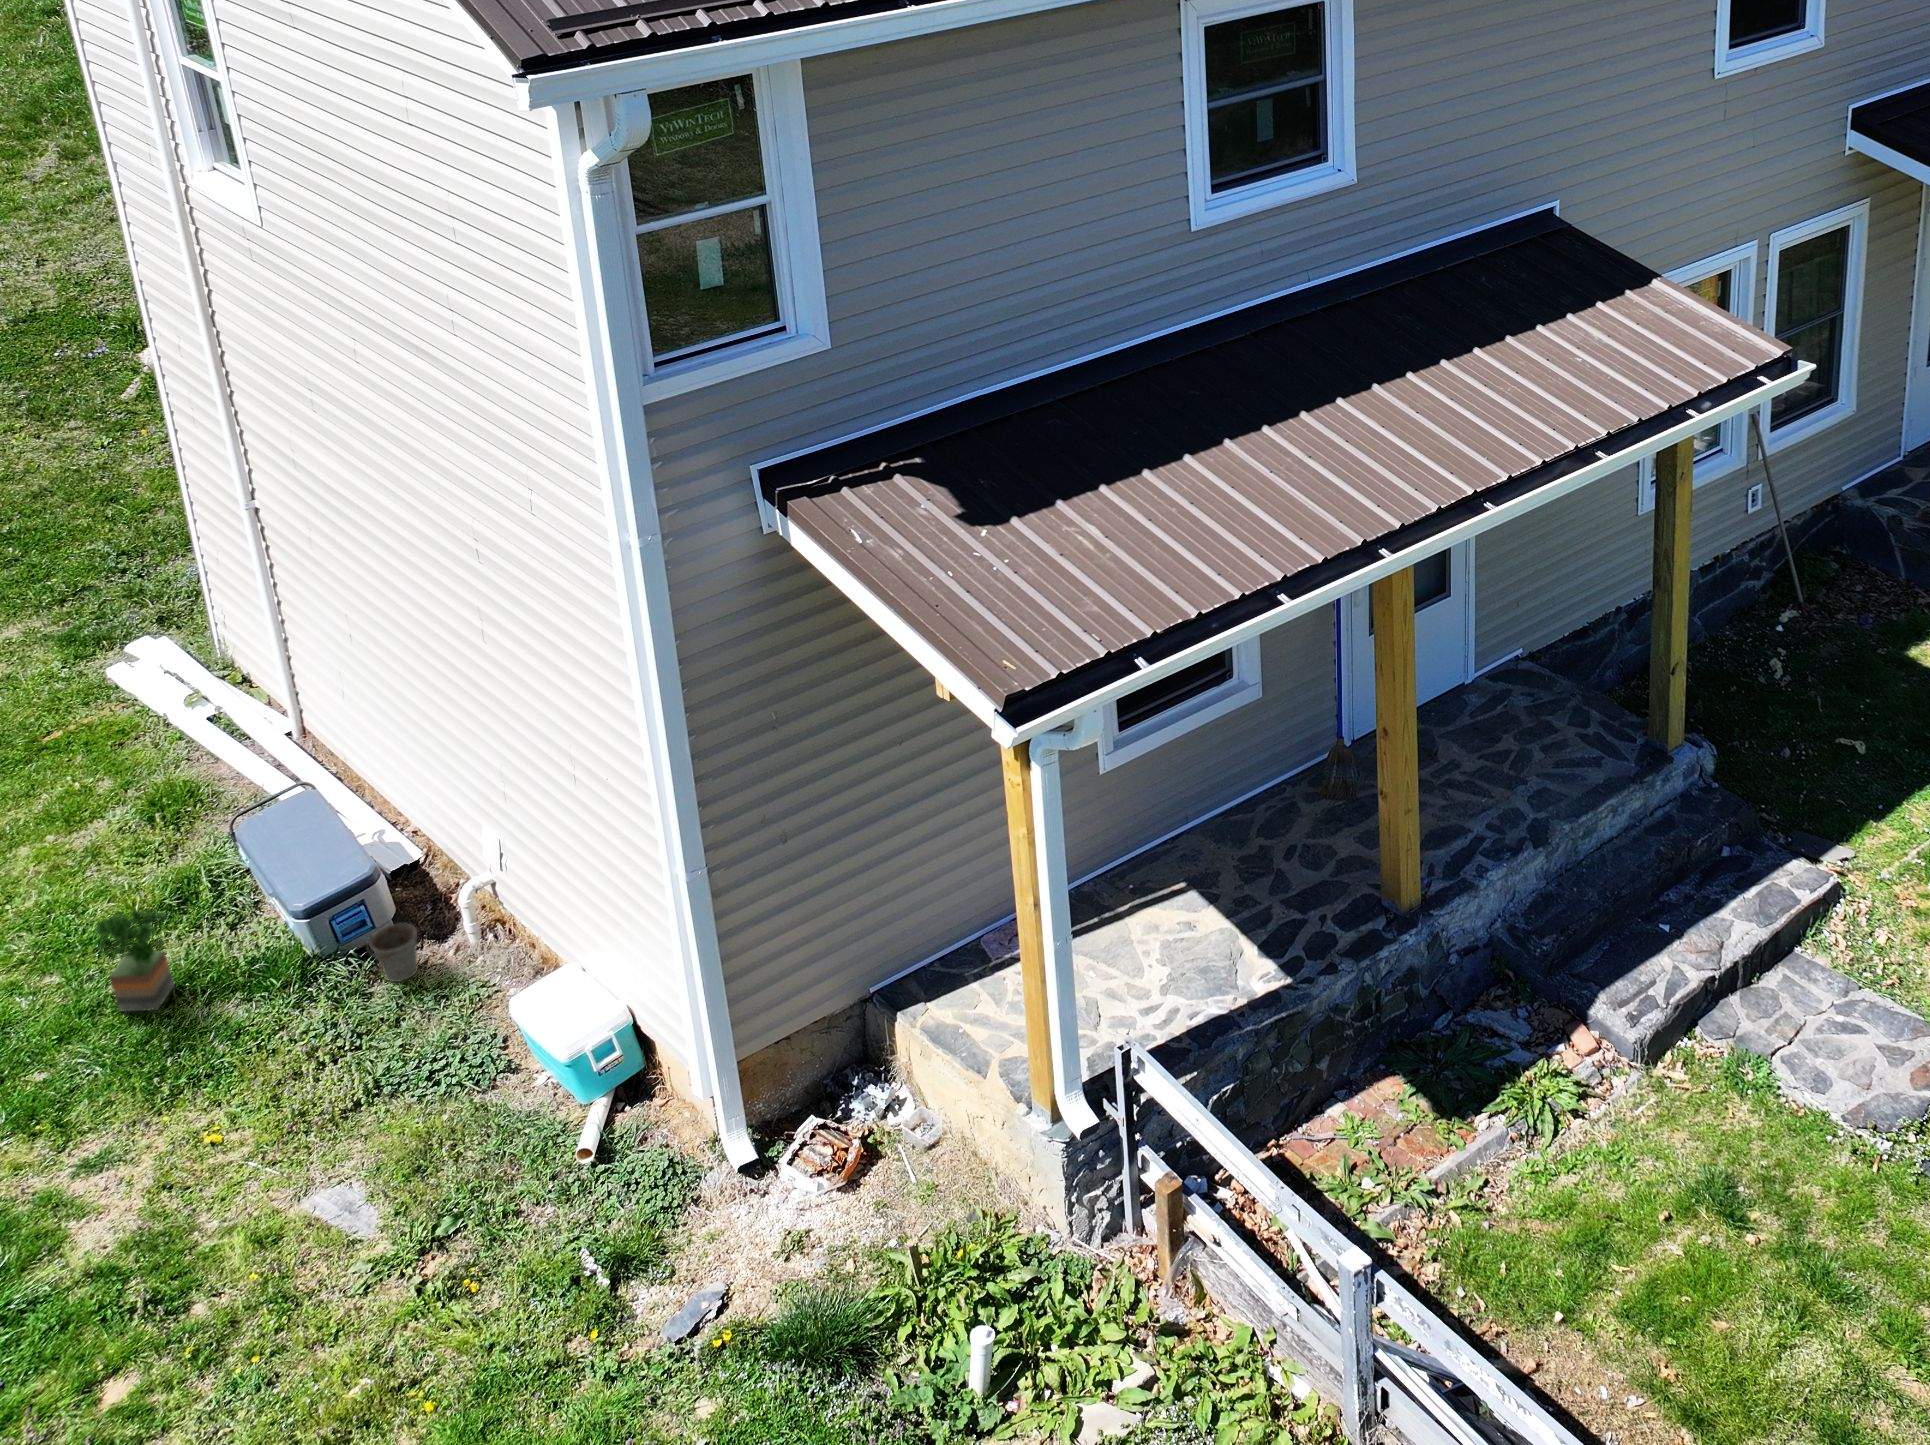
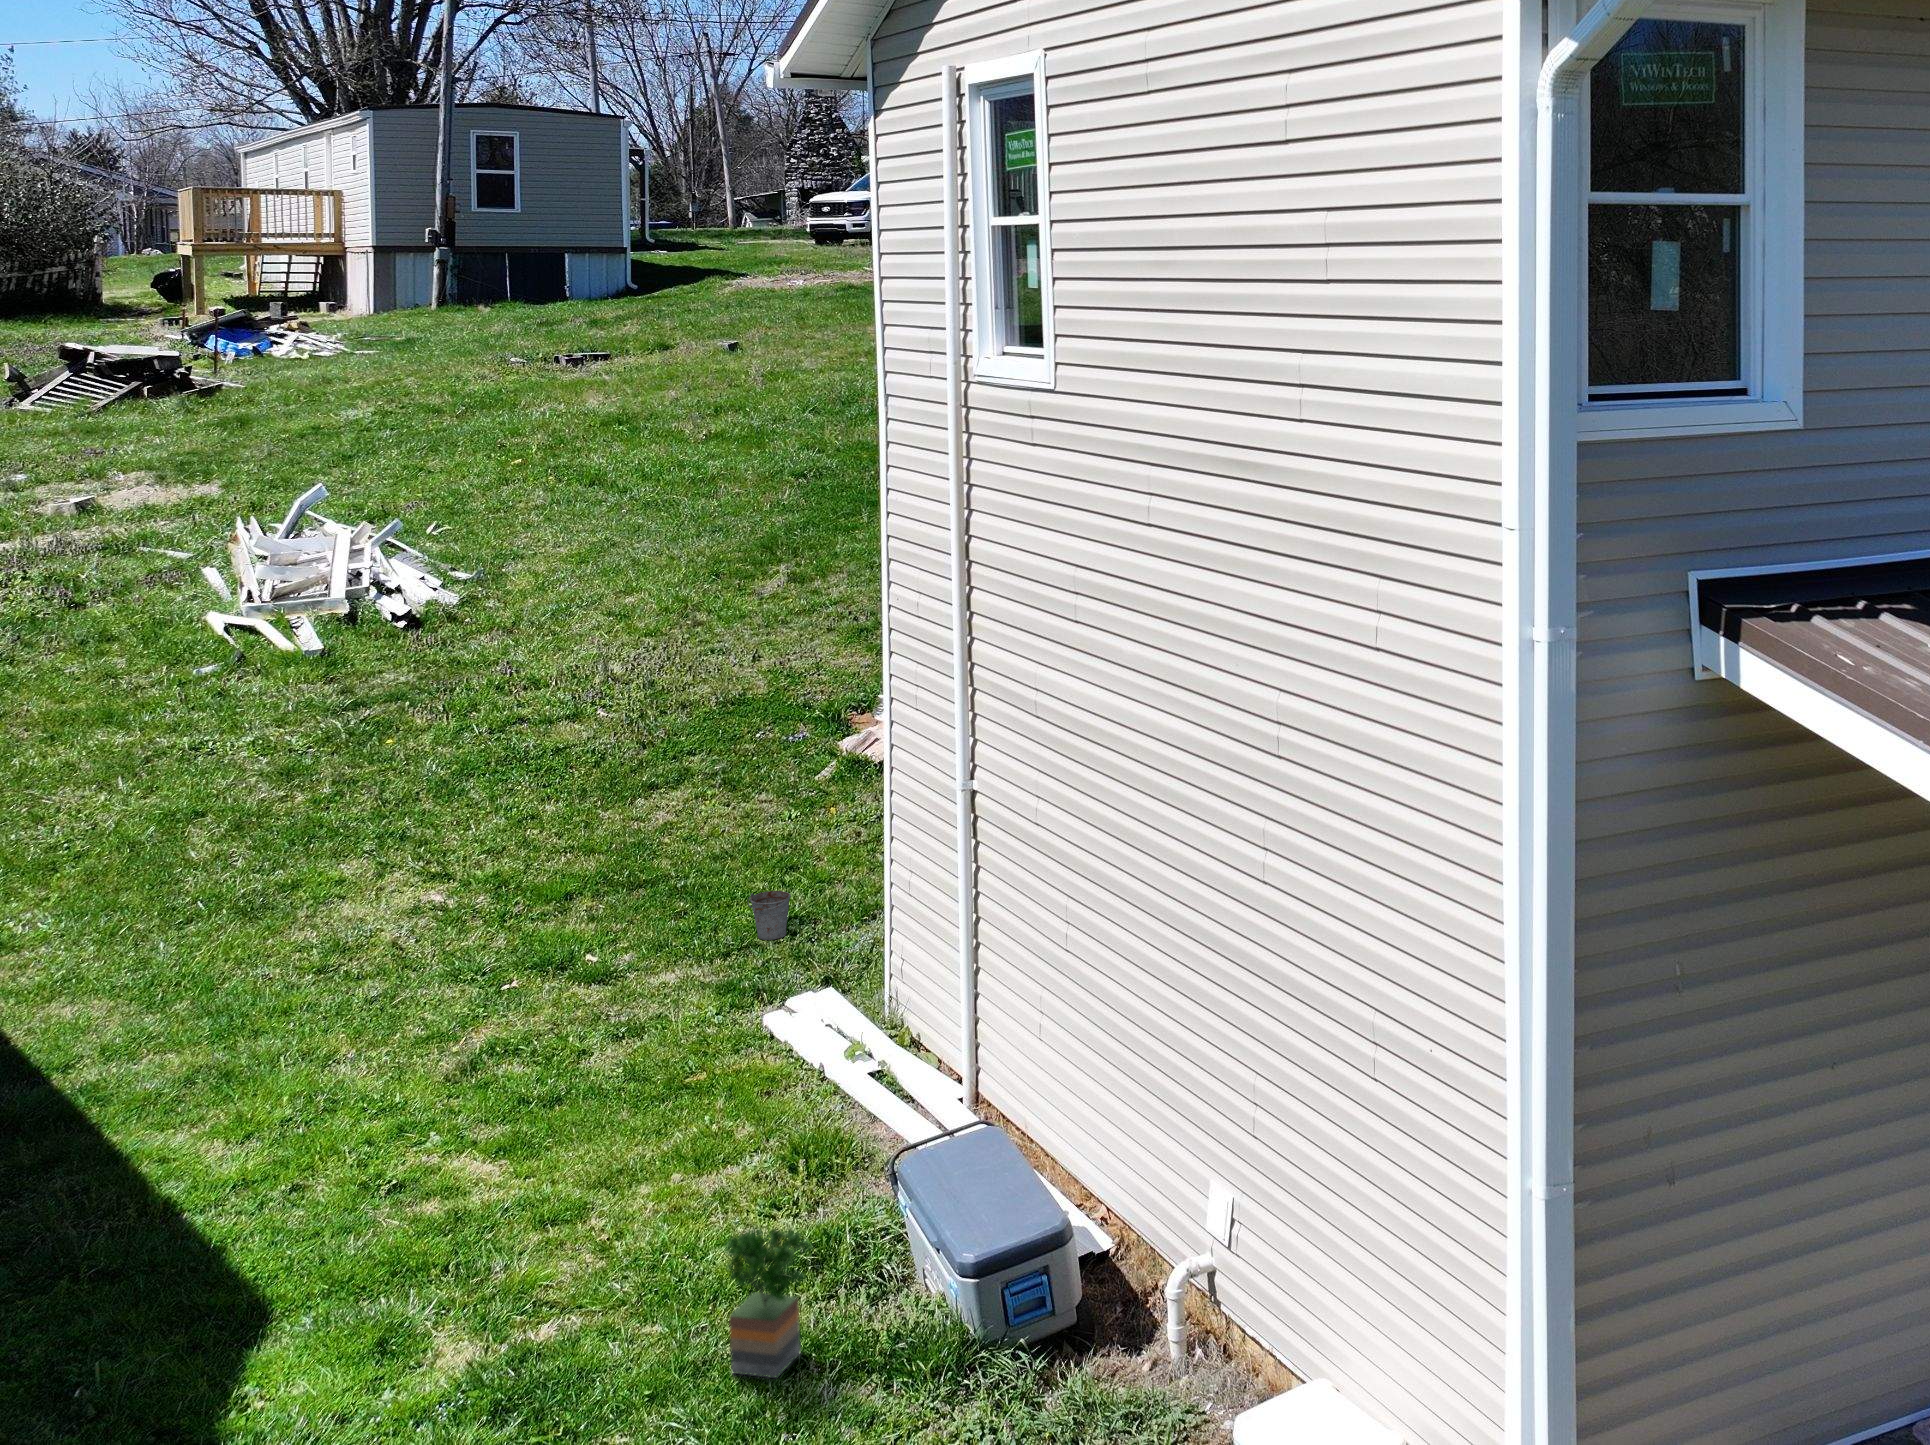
bucket: present [369,924,418,982] -> present [748,891,791,940]

